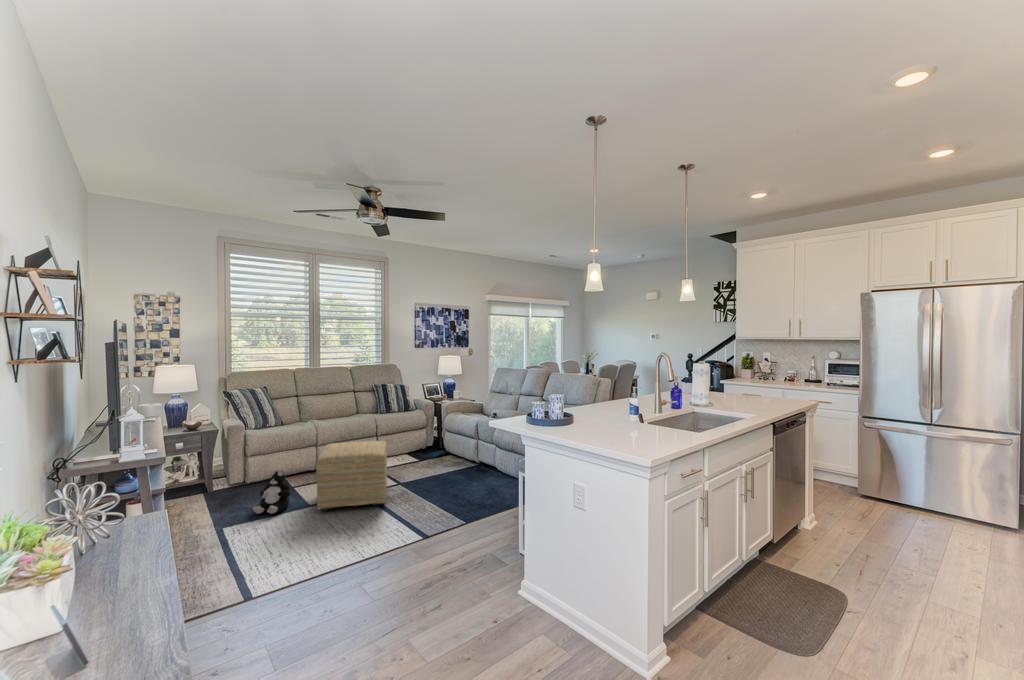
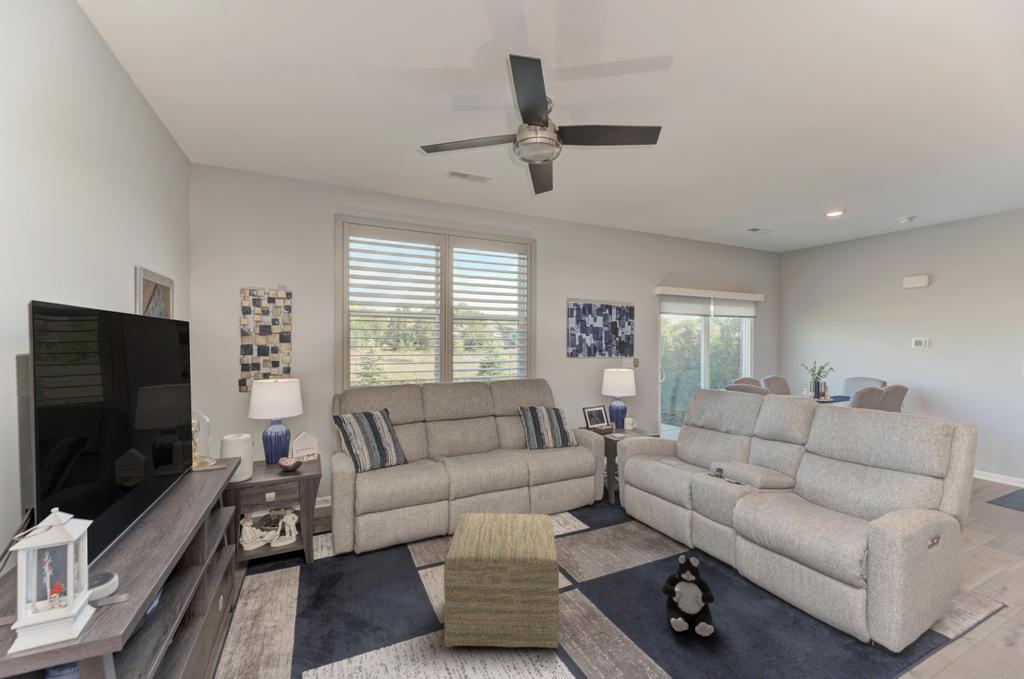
plush toy: present [253,470,290,514] -> present [662,554,714,636]

